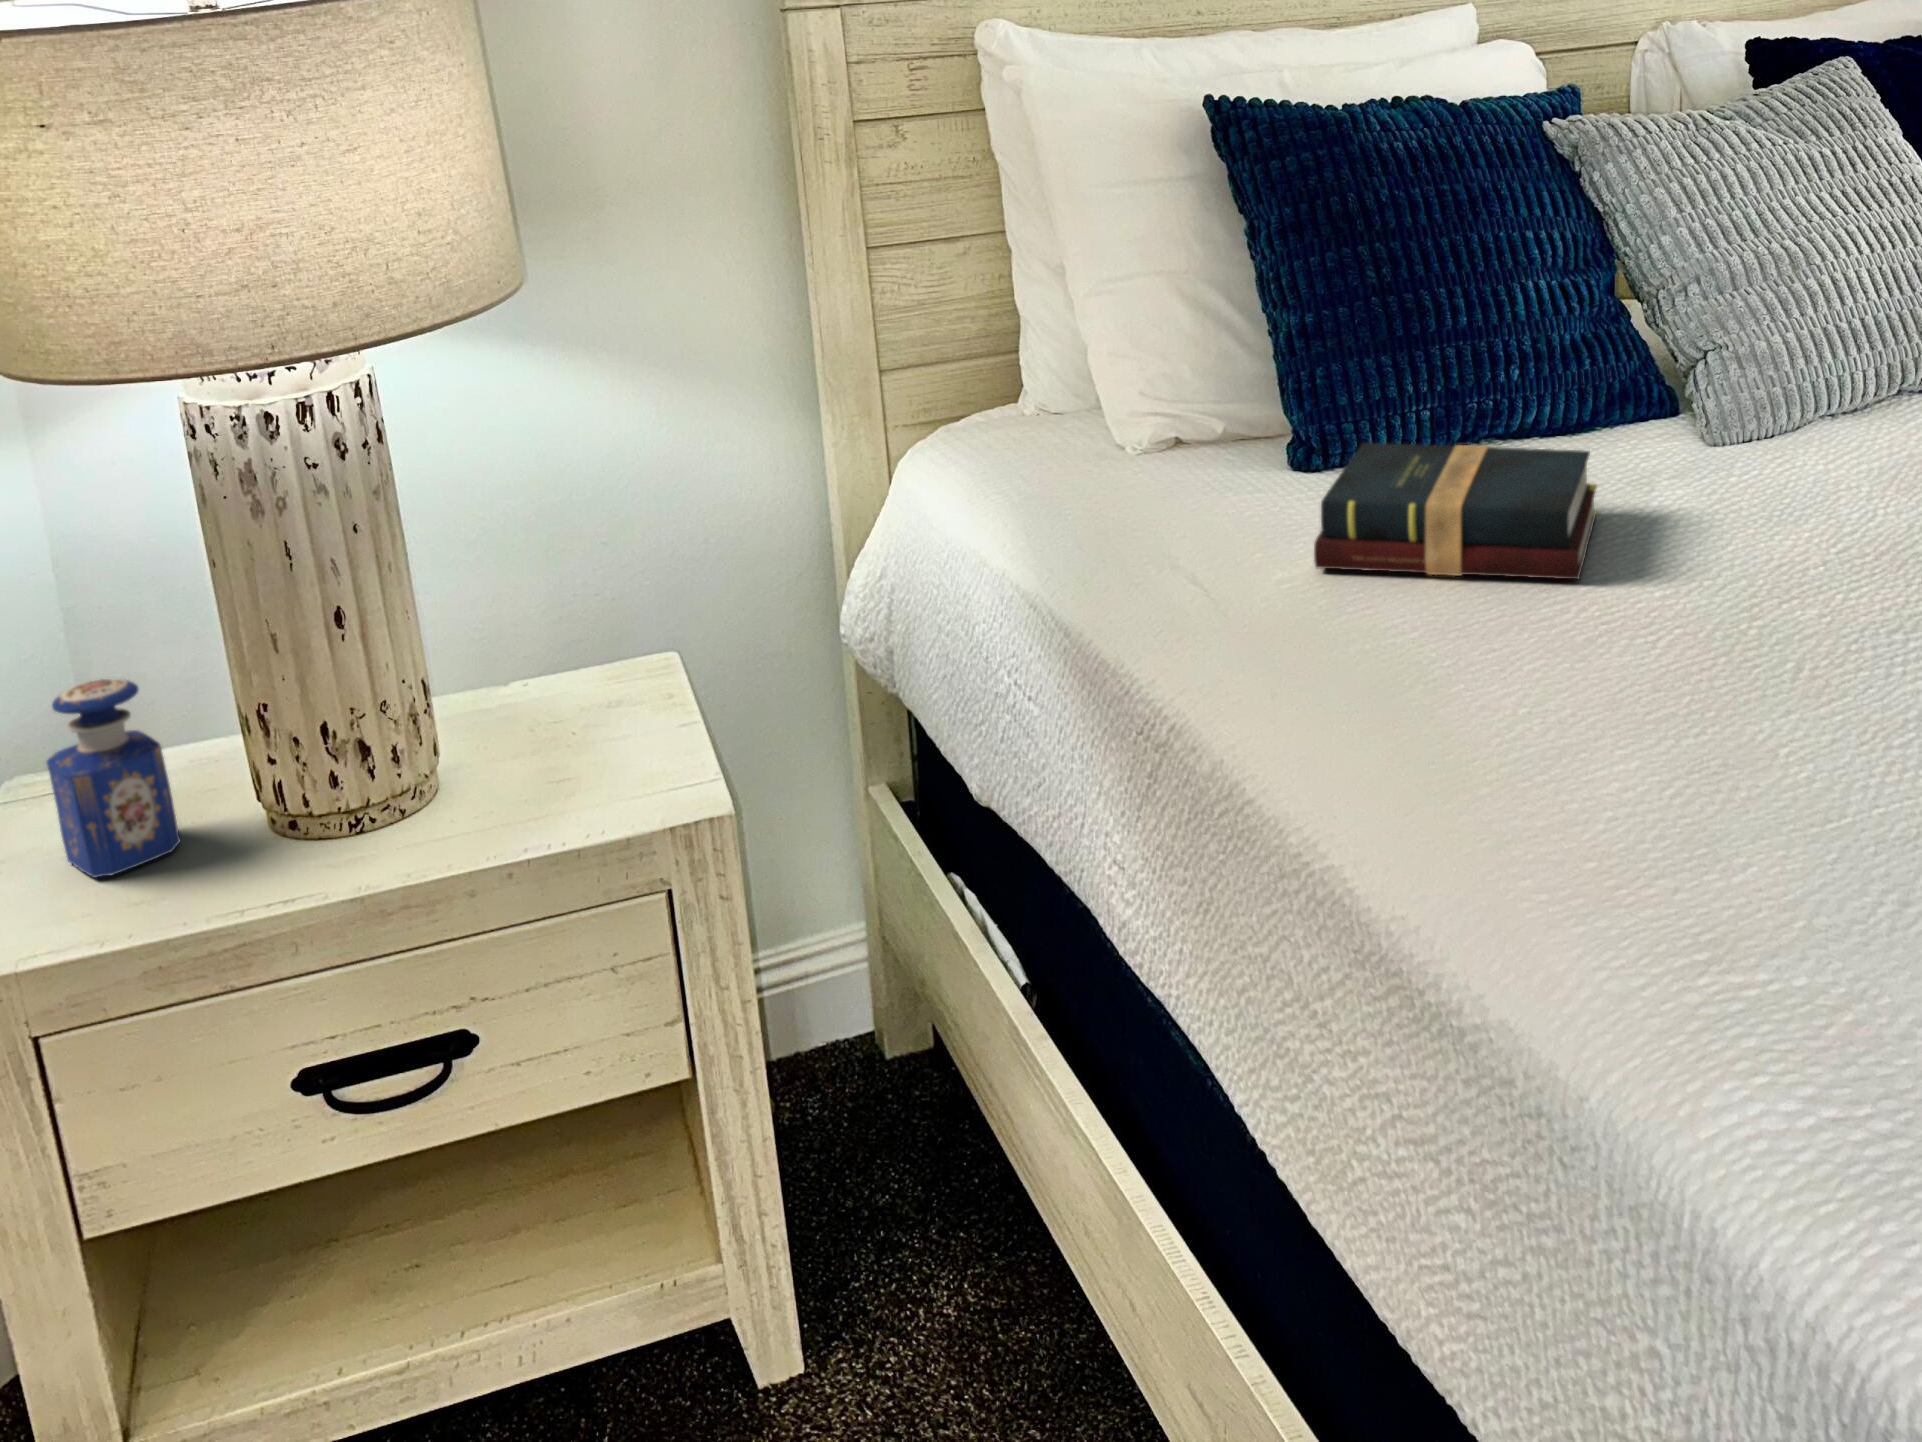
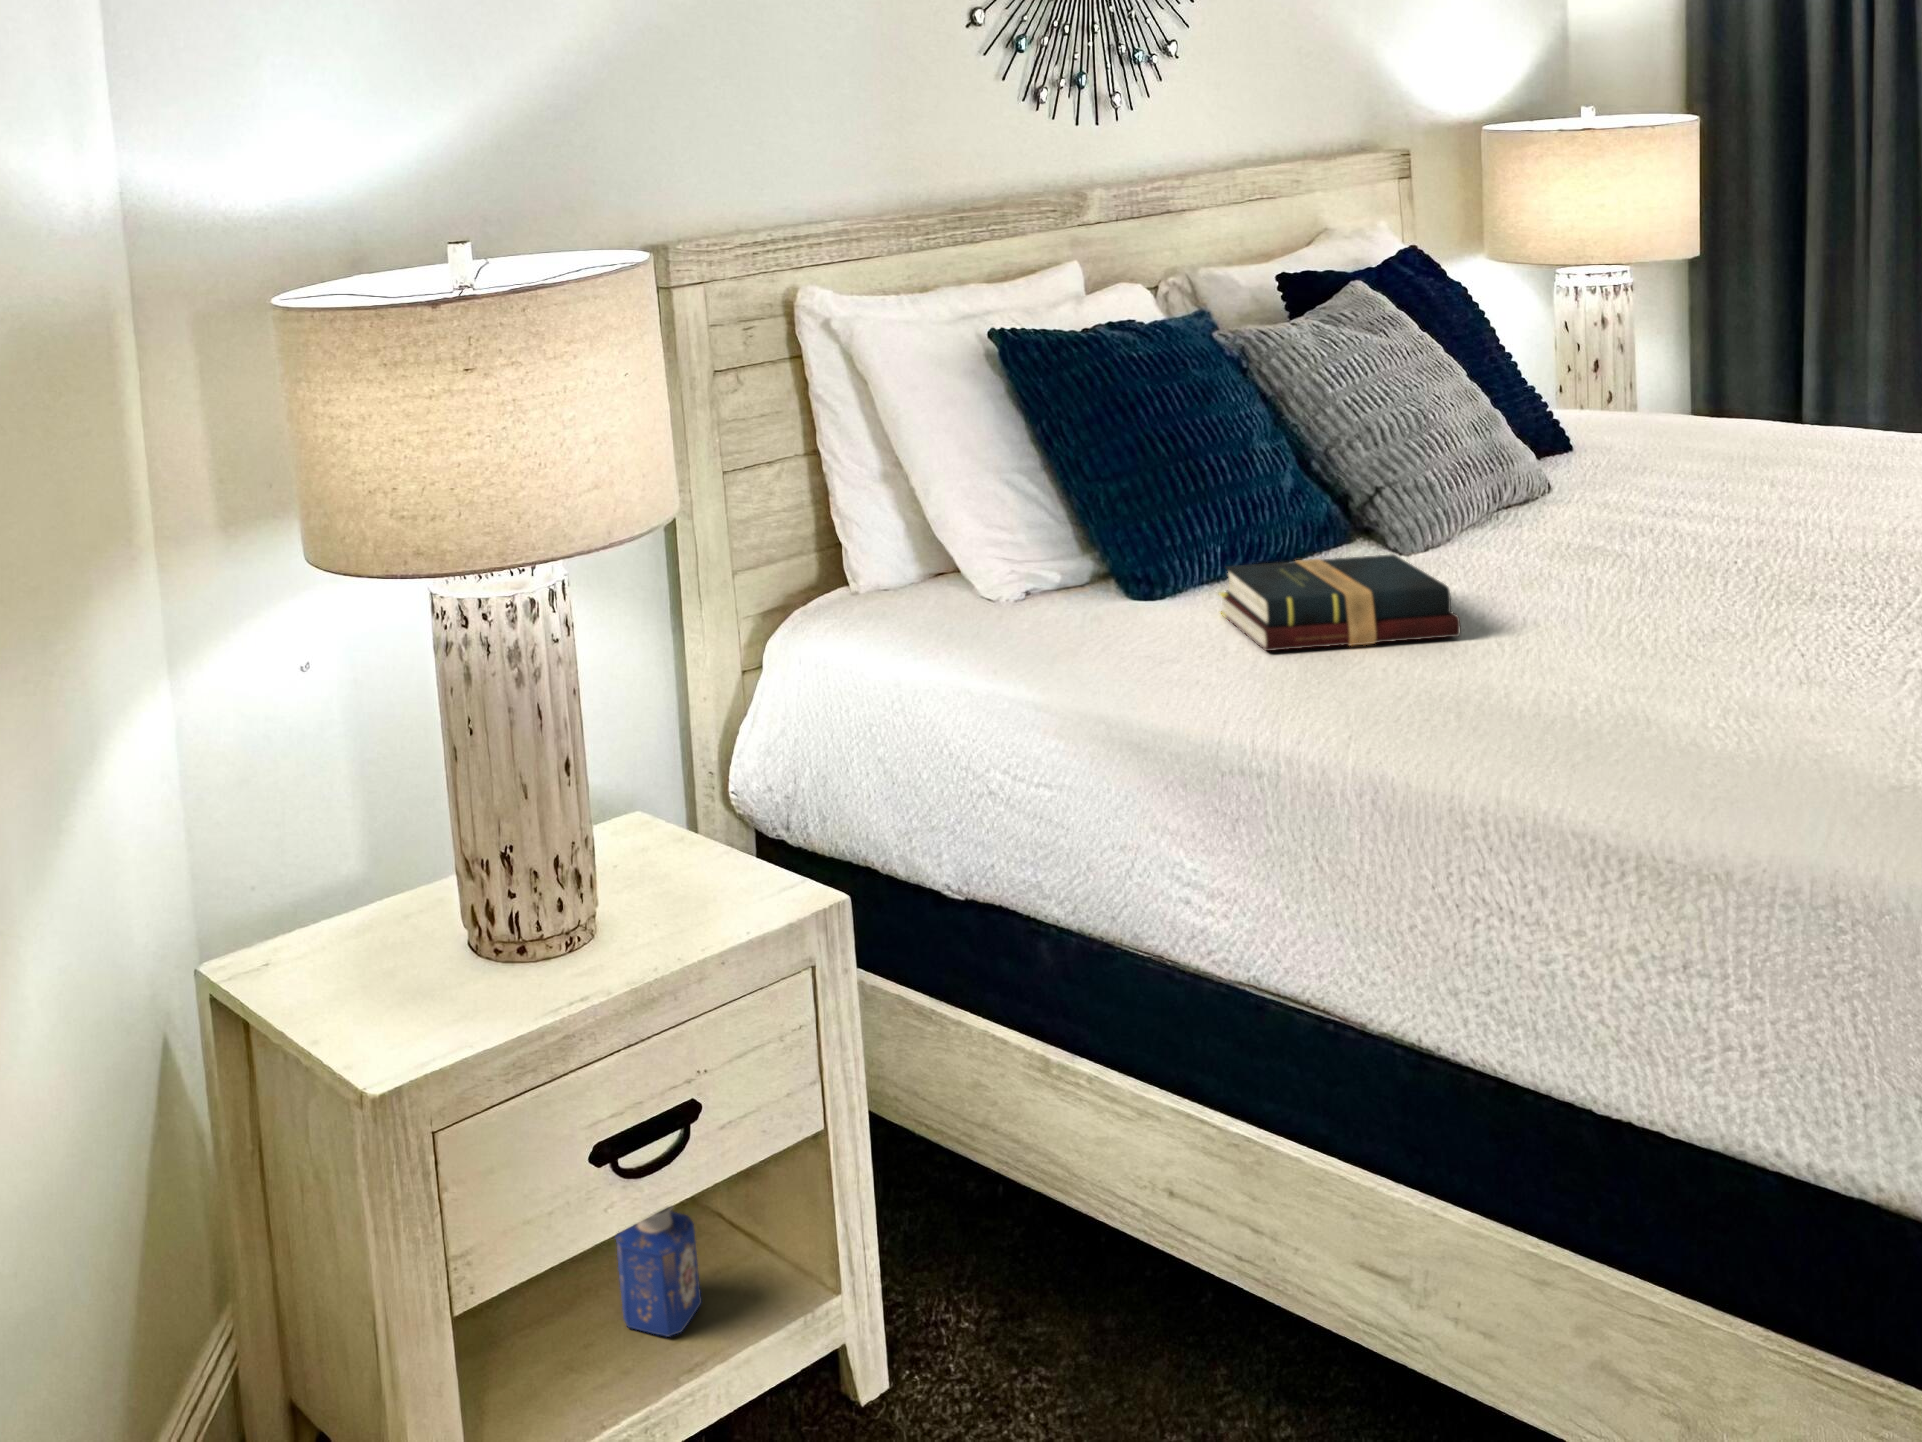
perfume bottle: present [46,679,180,877] -> present [616,1206,702,1337]

